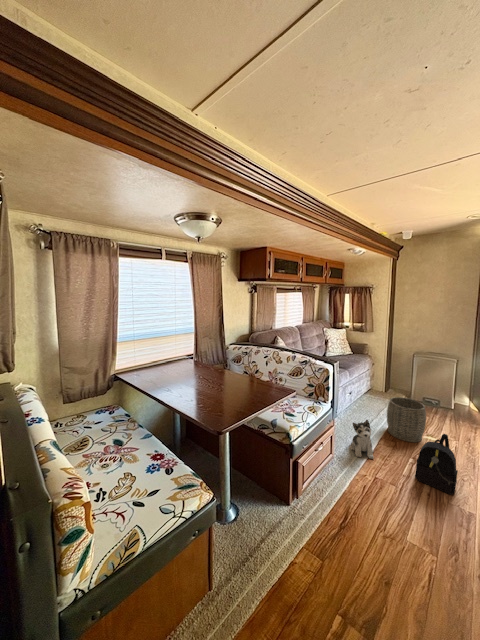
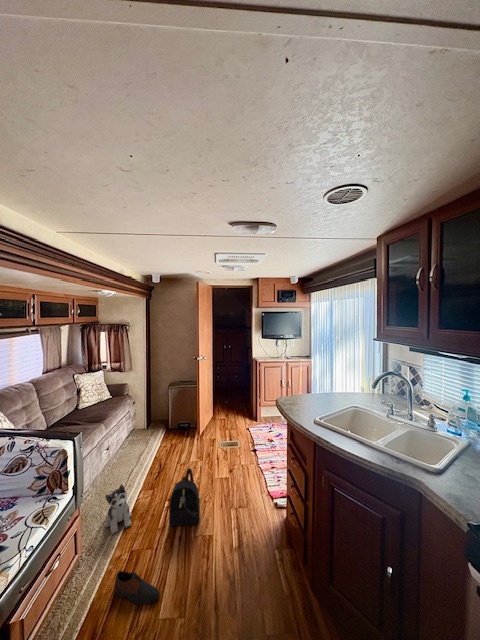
woven basket: present [387,397,426,442] -> none [146,436,178,483]
shoe: none [362,482,408,526] -> present [115,571,160,605]

